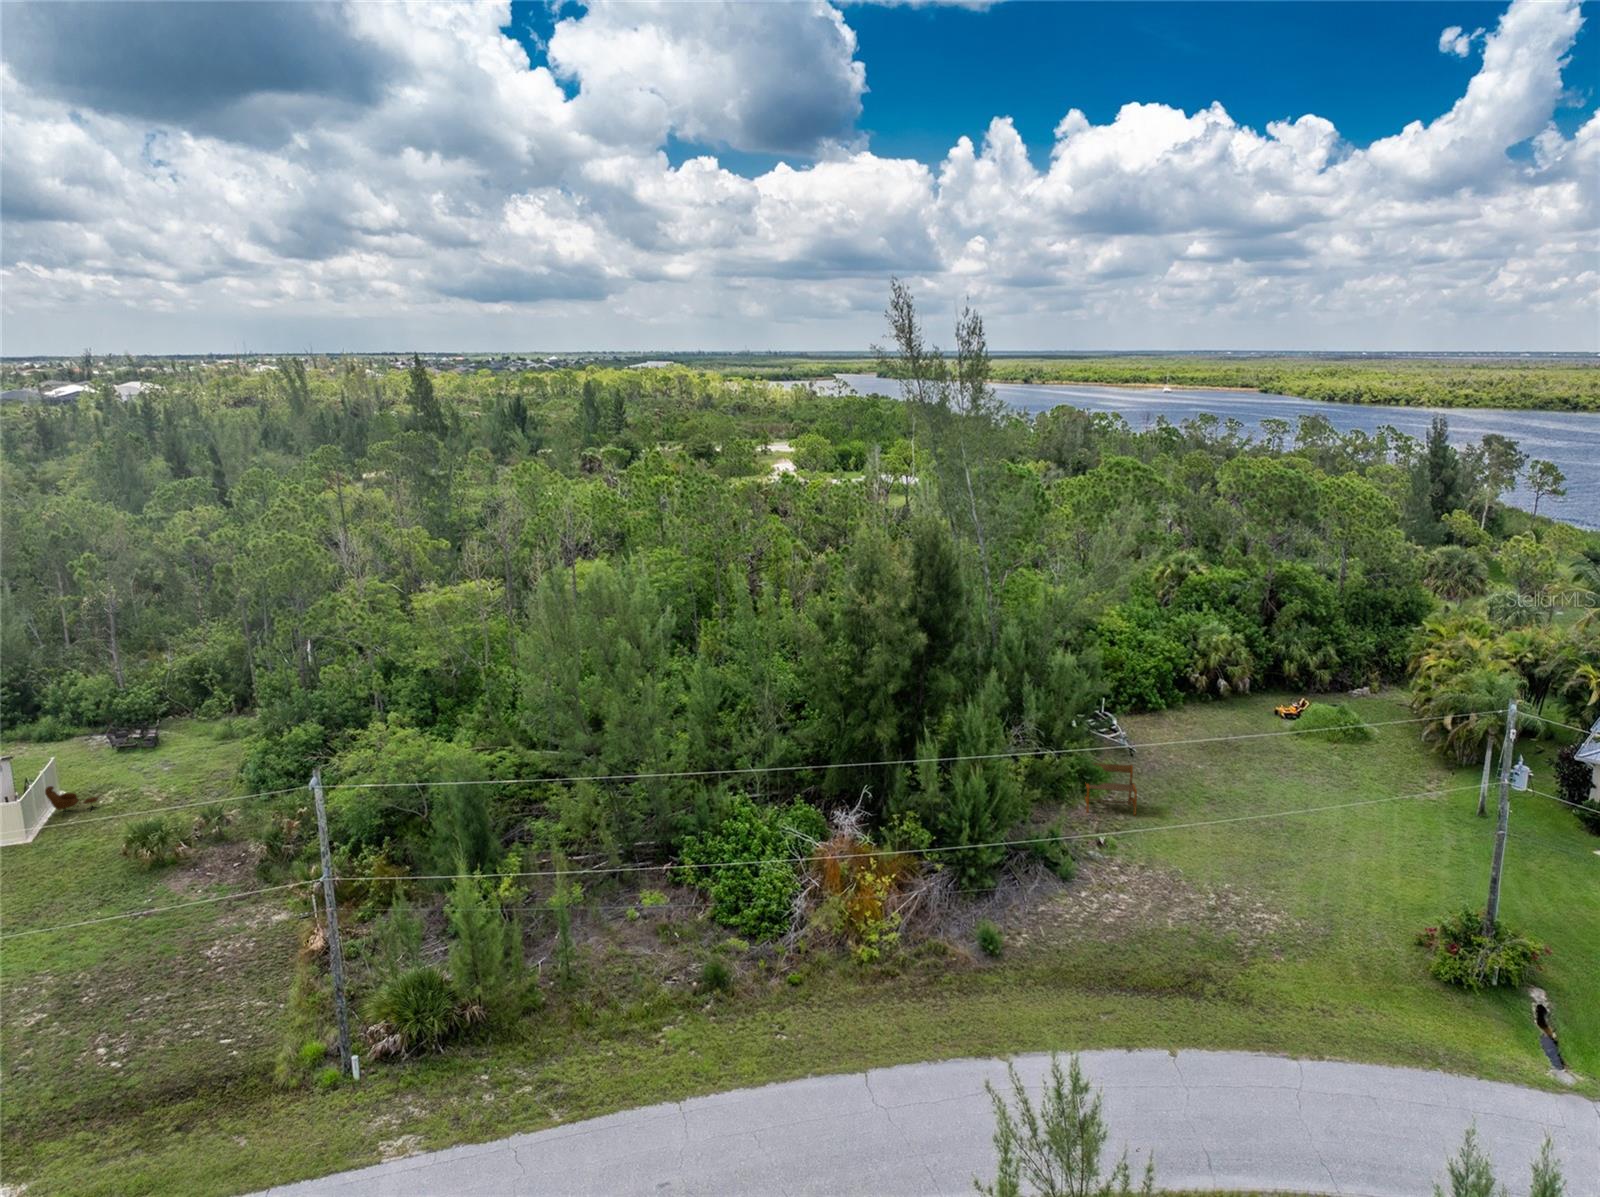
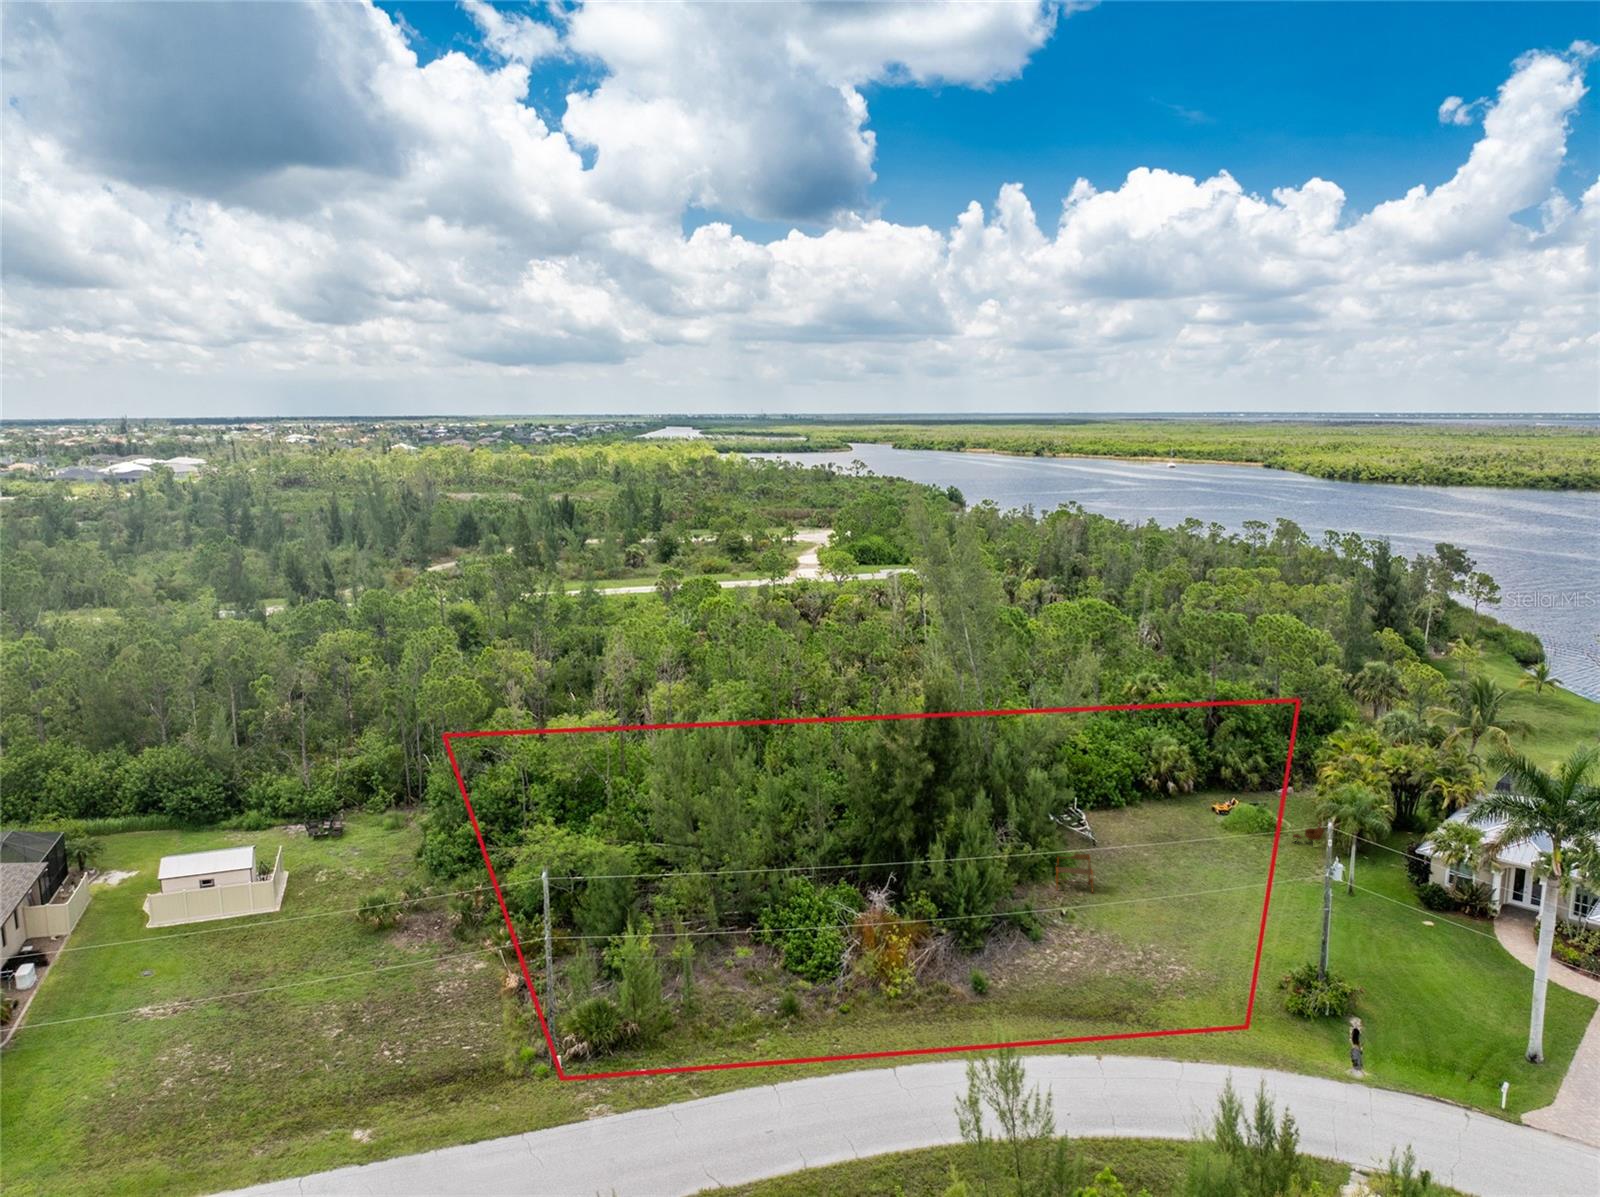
lounge chair: present [45,786,98,813] -> present [1293,822,1324,843]

